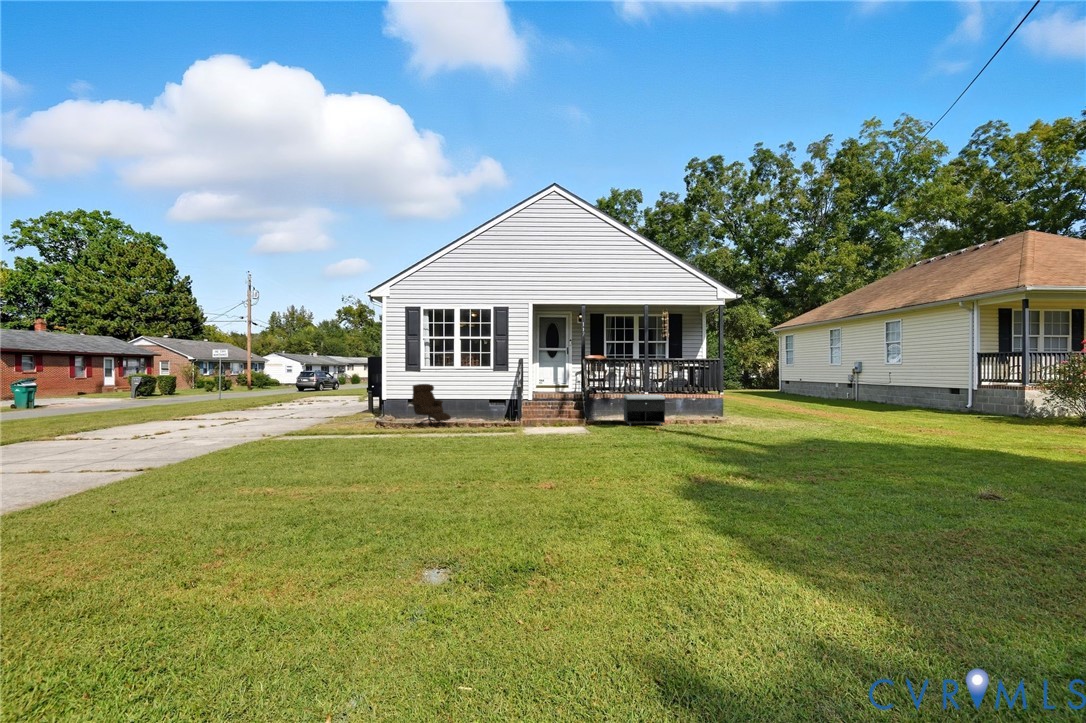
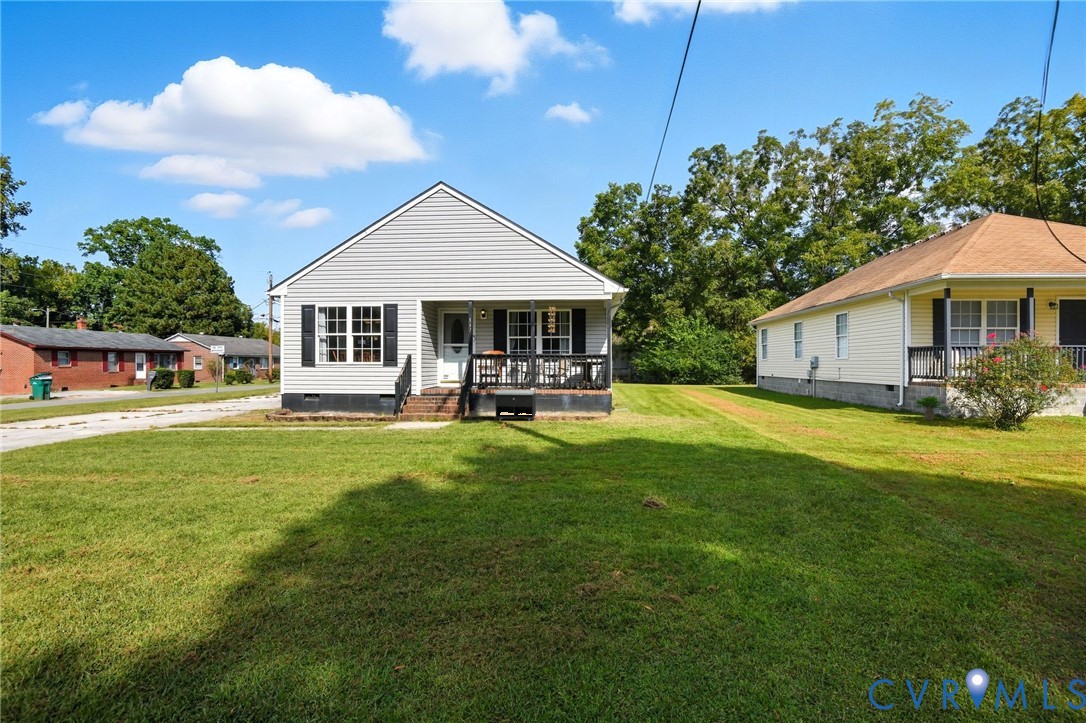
lounge chair: present [412,384,451,425] -> none [303,378,335,419]
potted plant: none [1000,396,1036,418] -> present [914,396,945,420]

